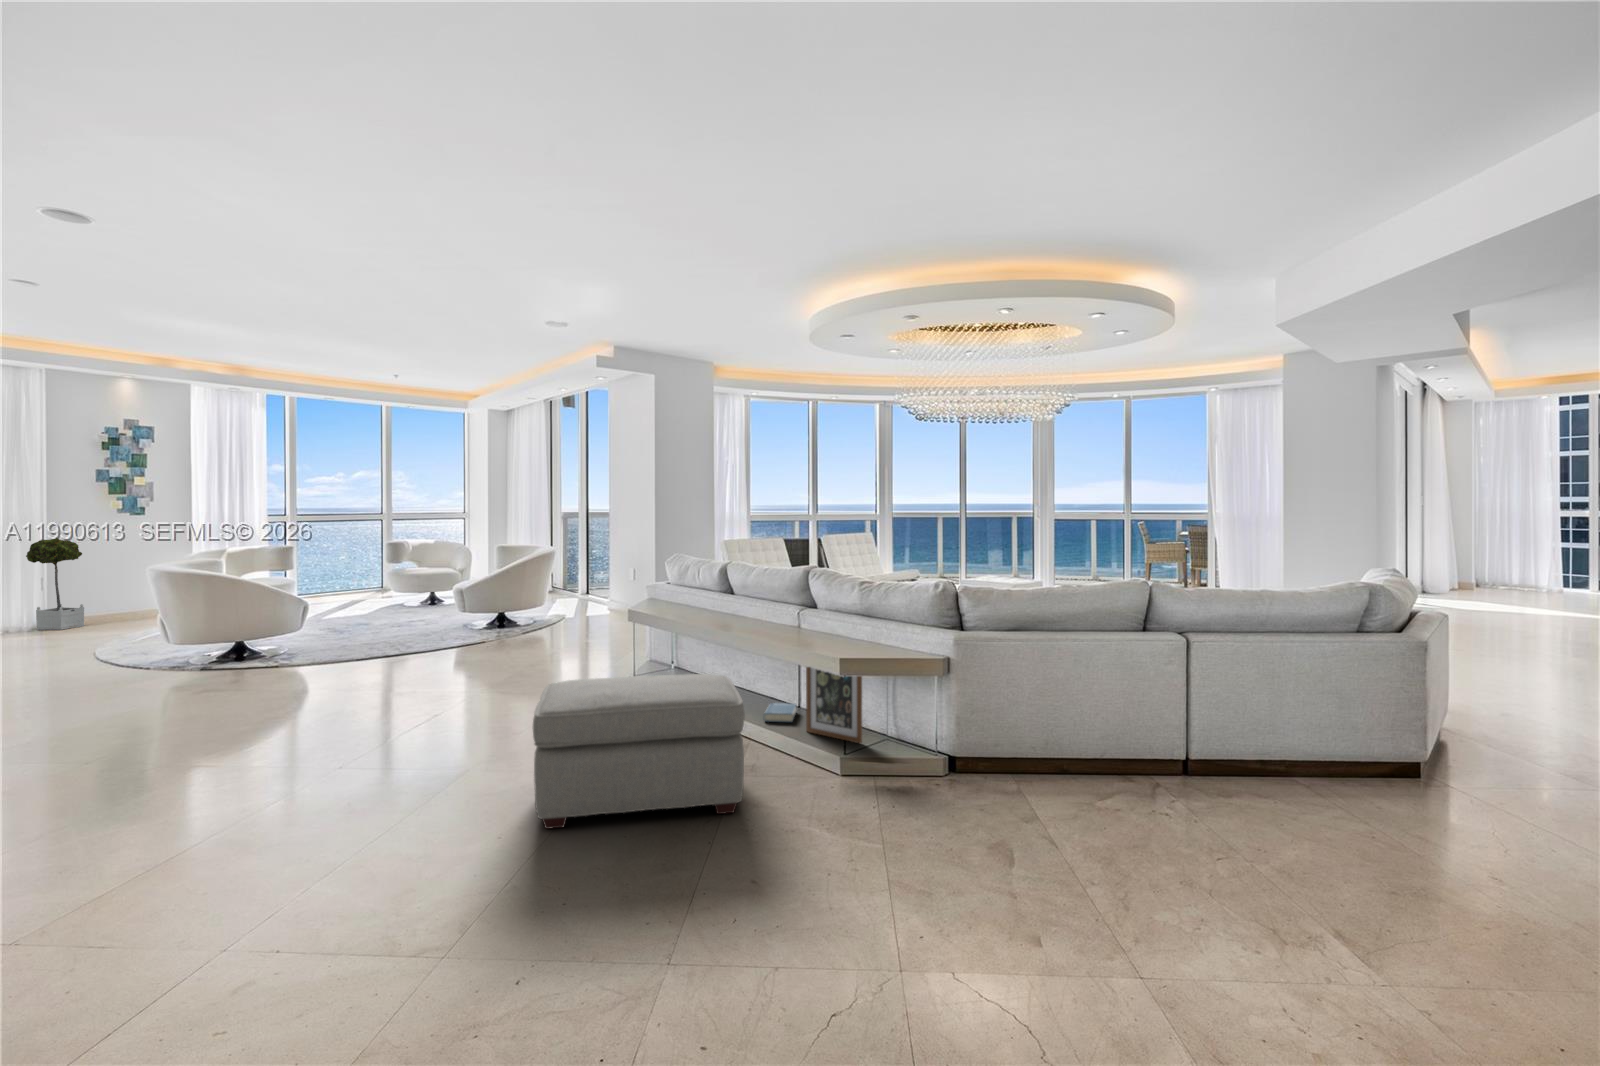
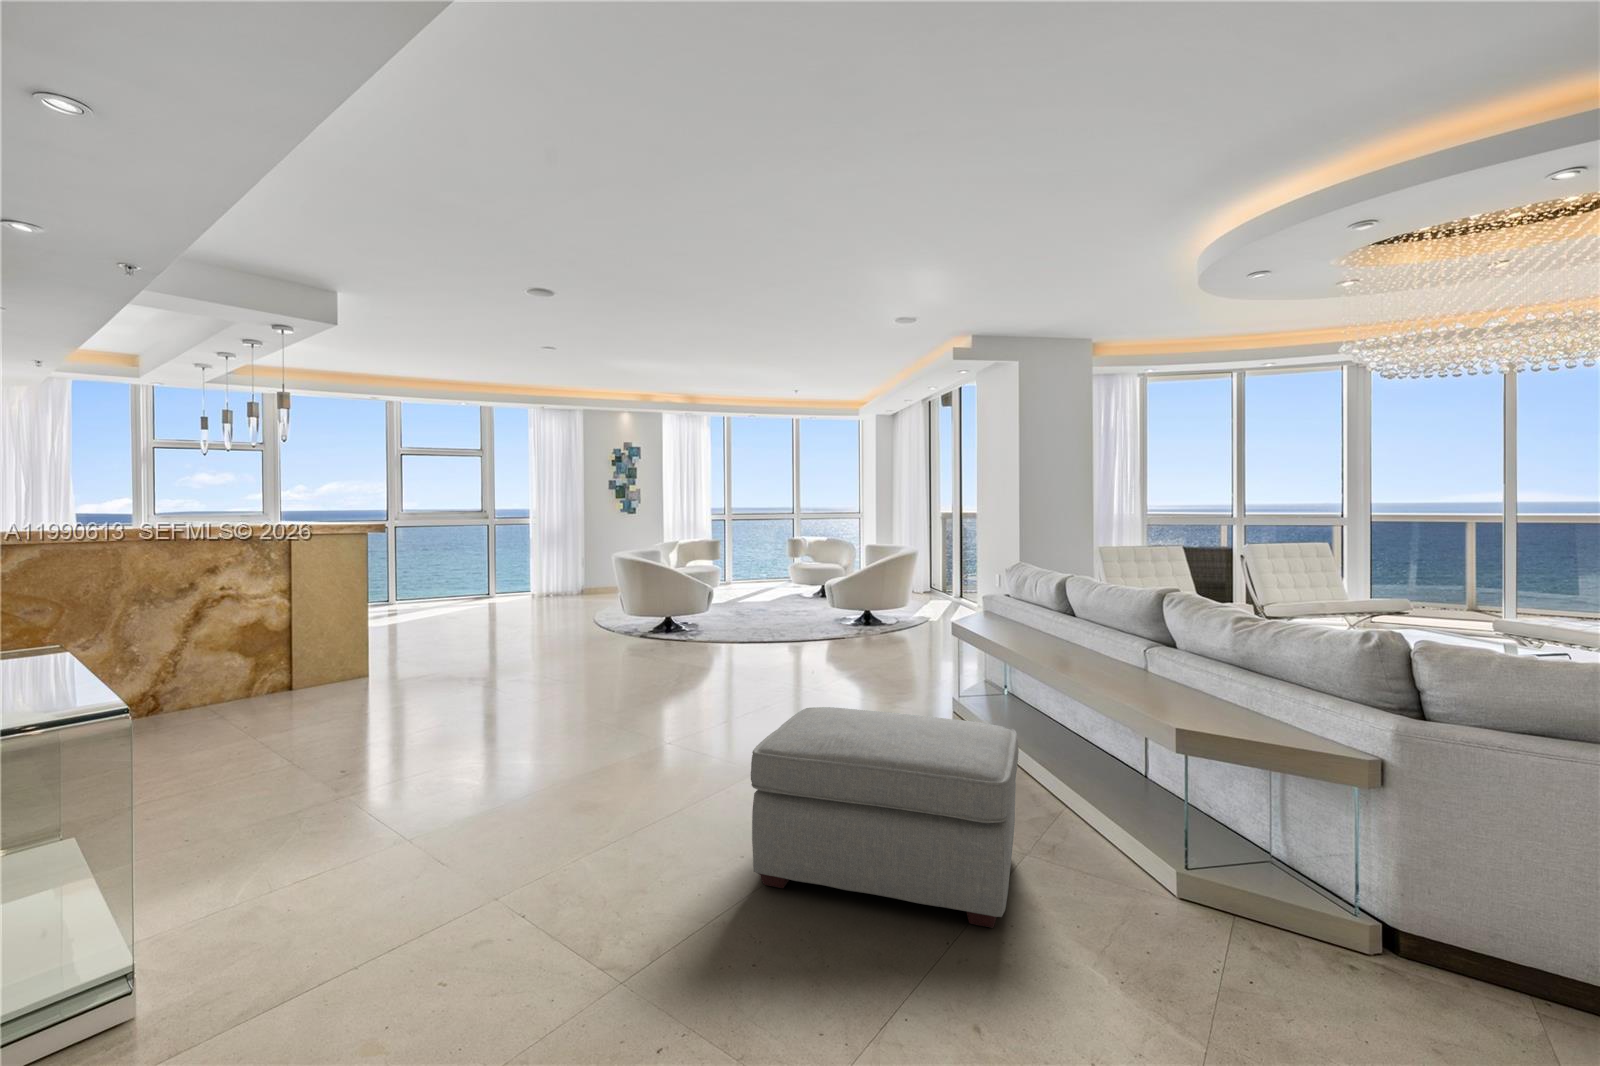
potted tree: present [26,537,84,630] -> none [563,529,594,597]
picture frame: present [806,667,862,743] -> none [1140,709,1226,858]
hardback book: present [764,703,796,722] -> none [1085,764,1137,798]

